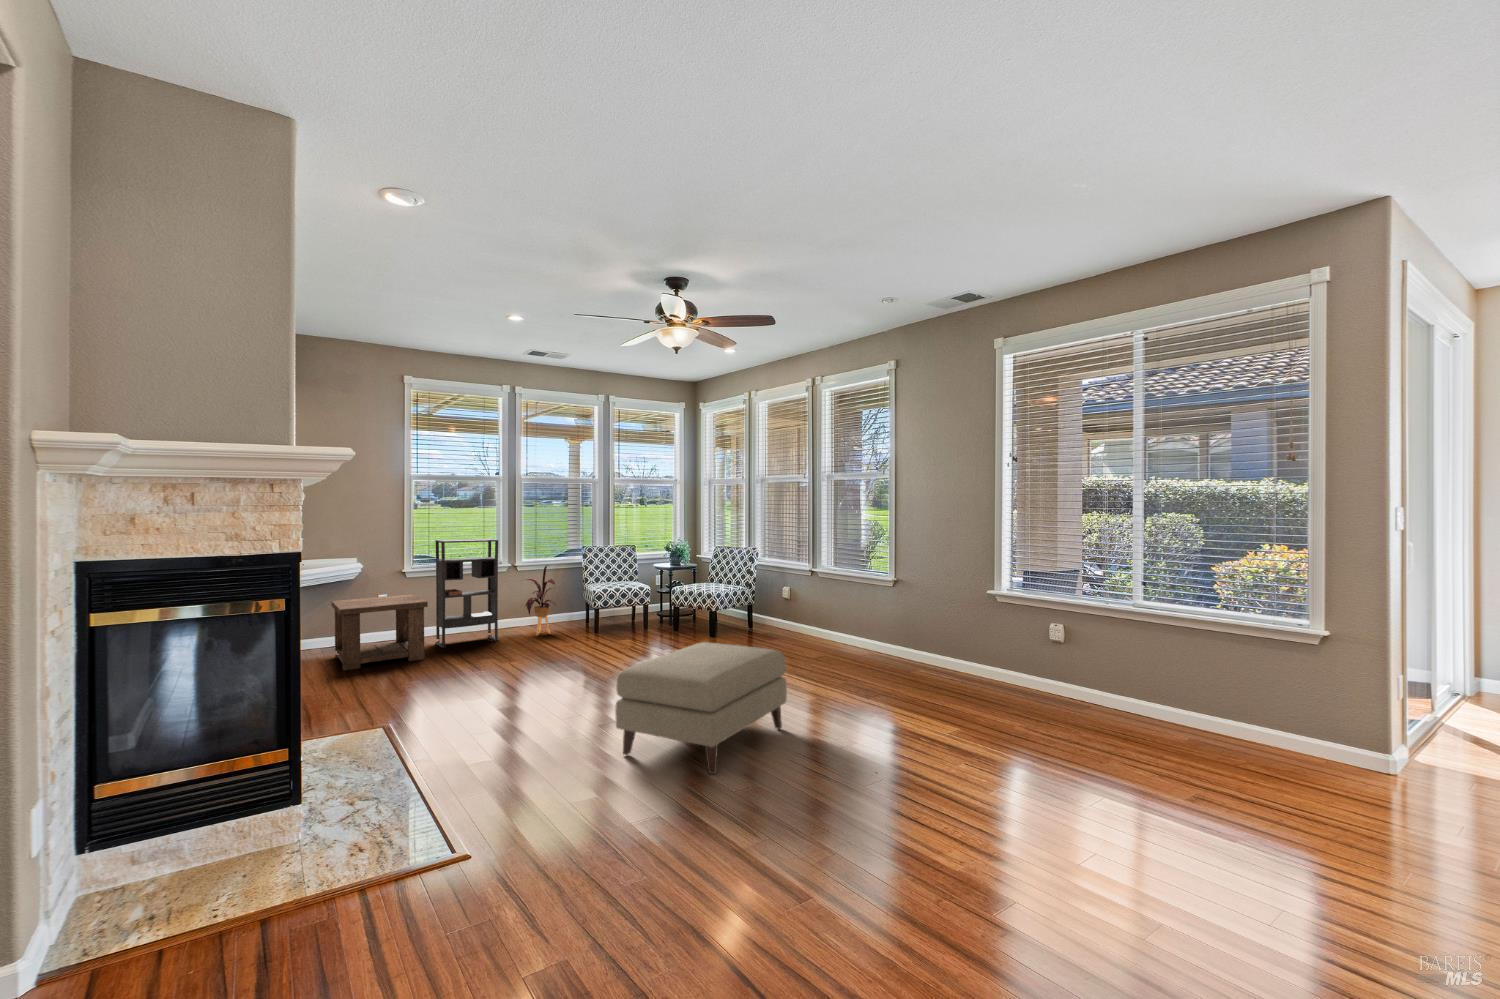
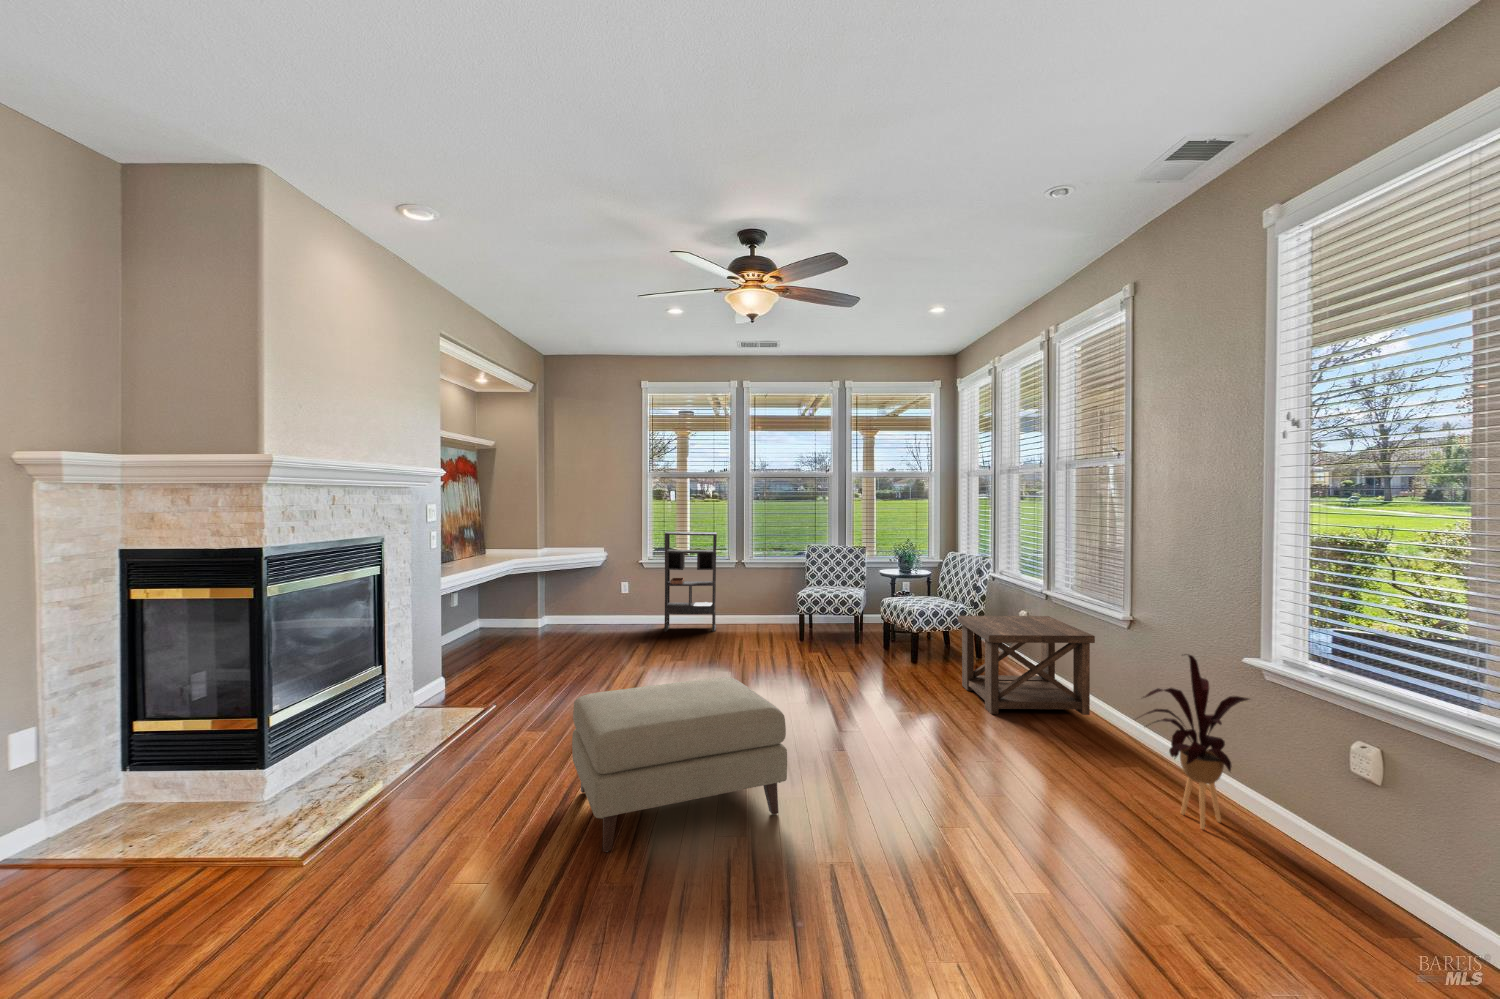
house plant: present [526,565,556,635] -> present [1145,655,1249,829]
side table: present [332,594,428,670] -> present [958,616,1095,715]

